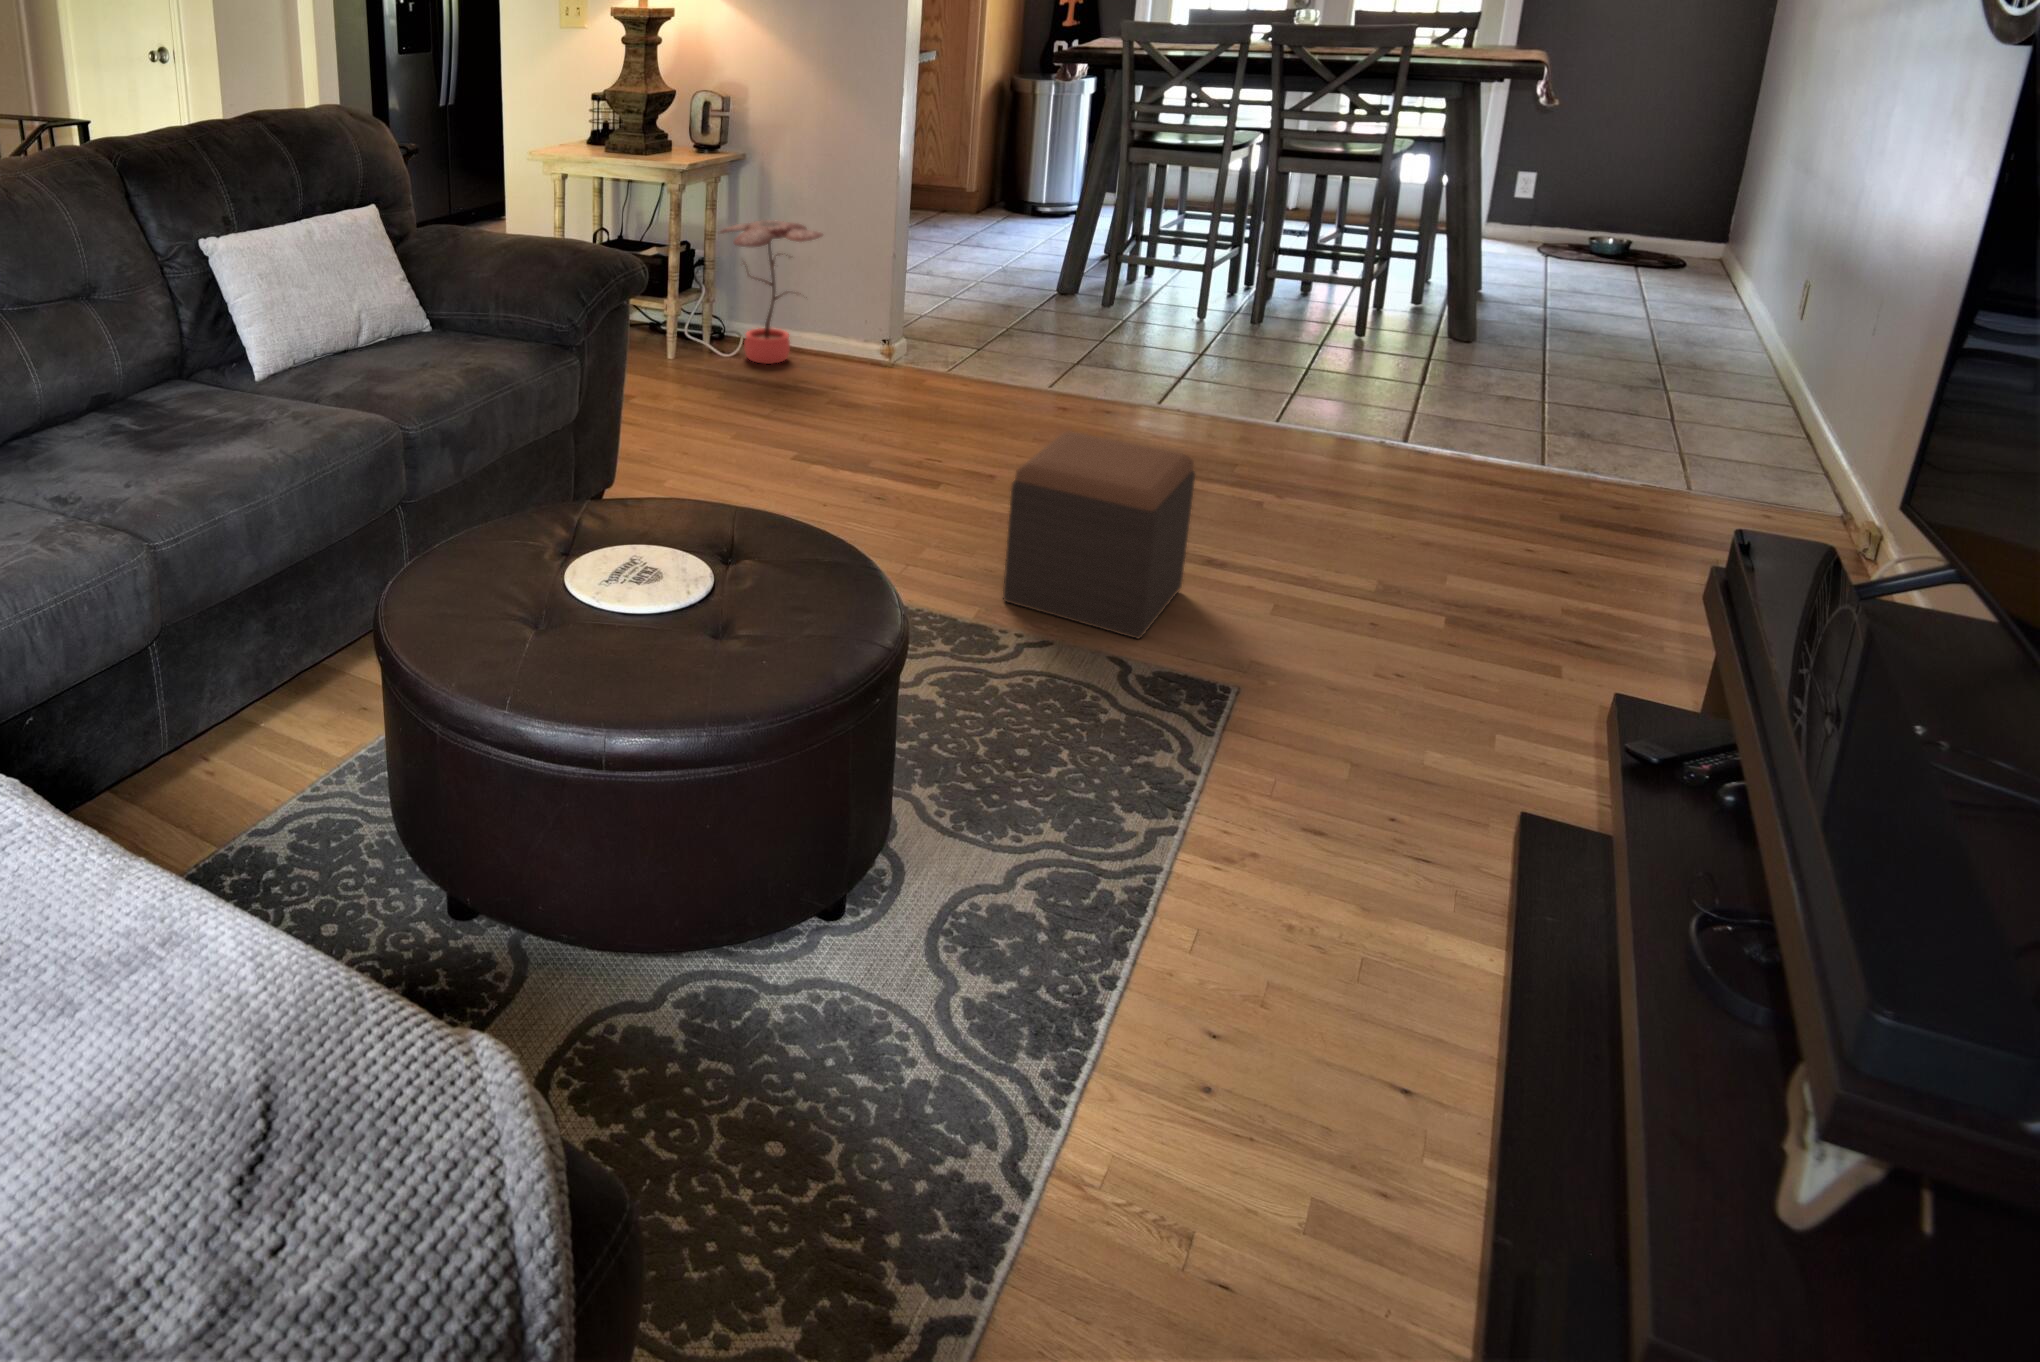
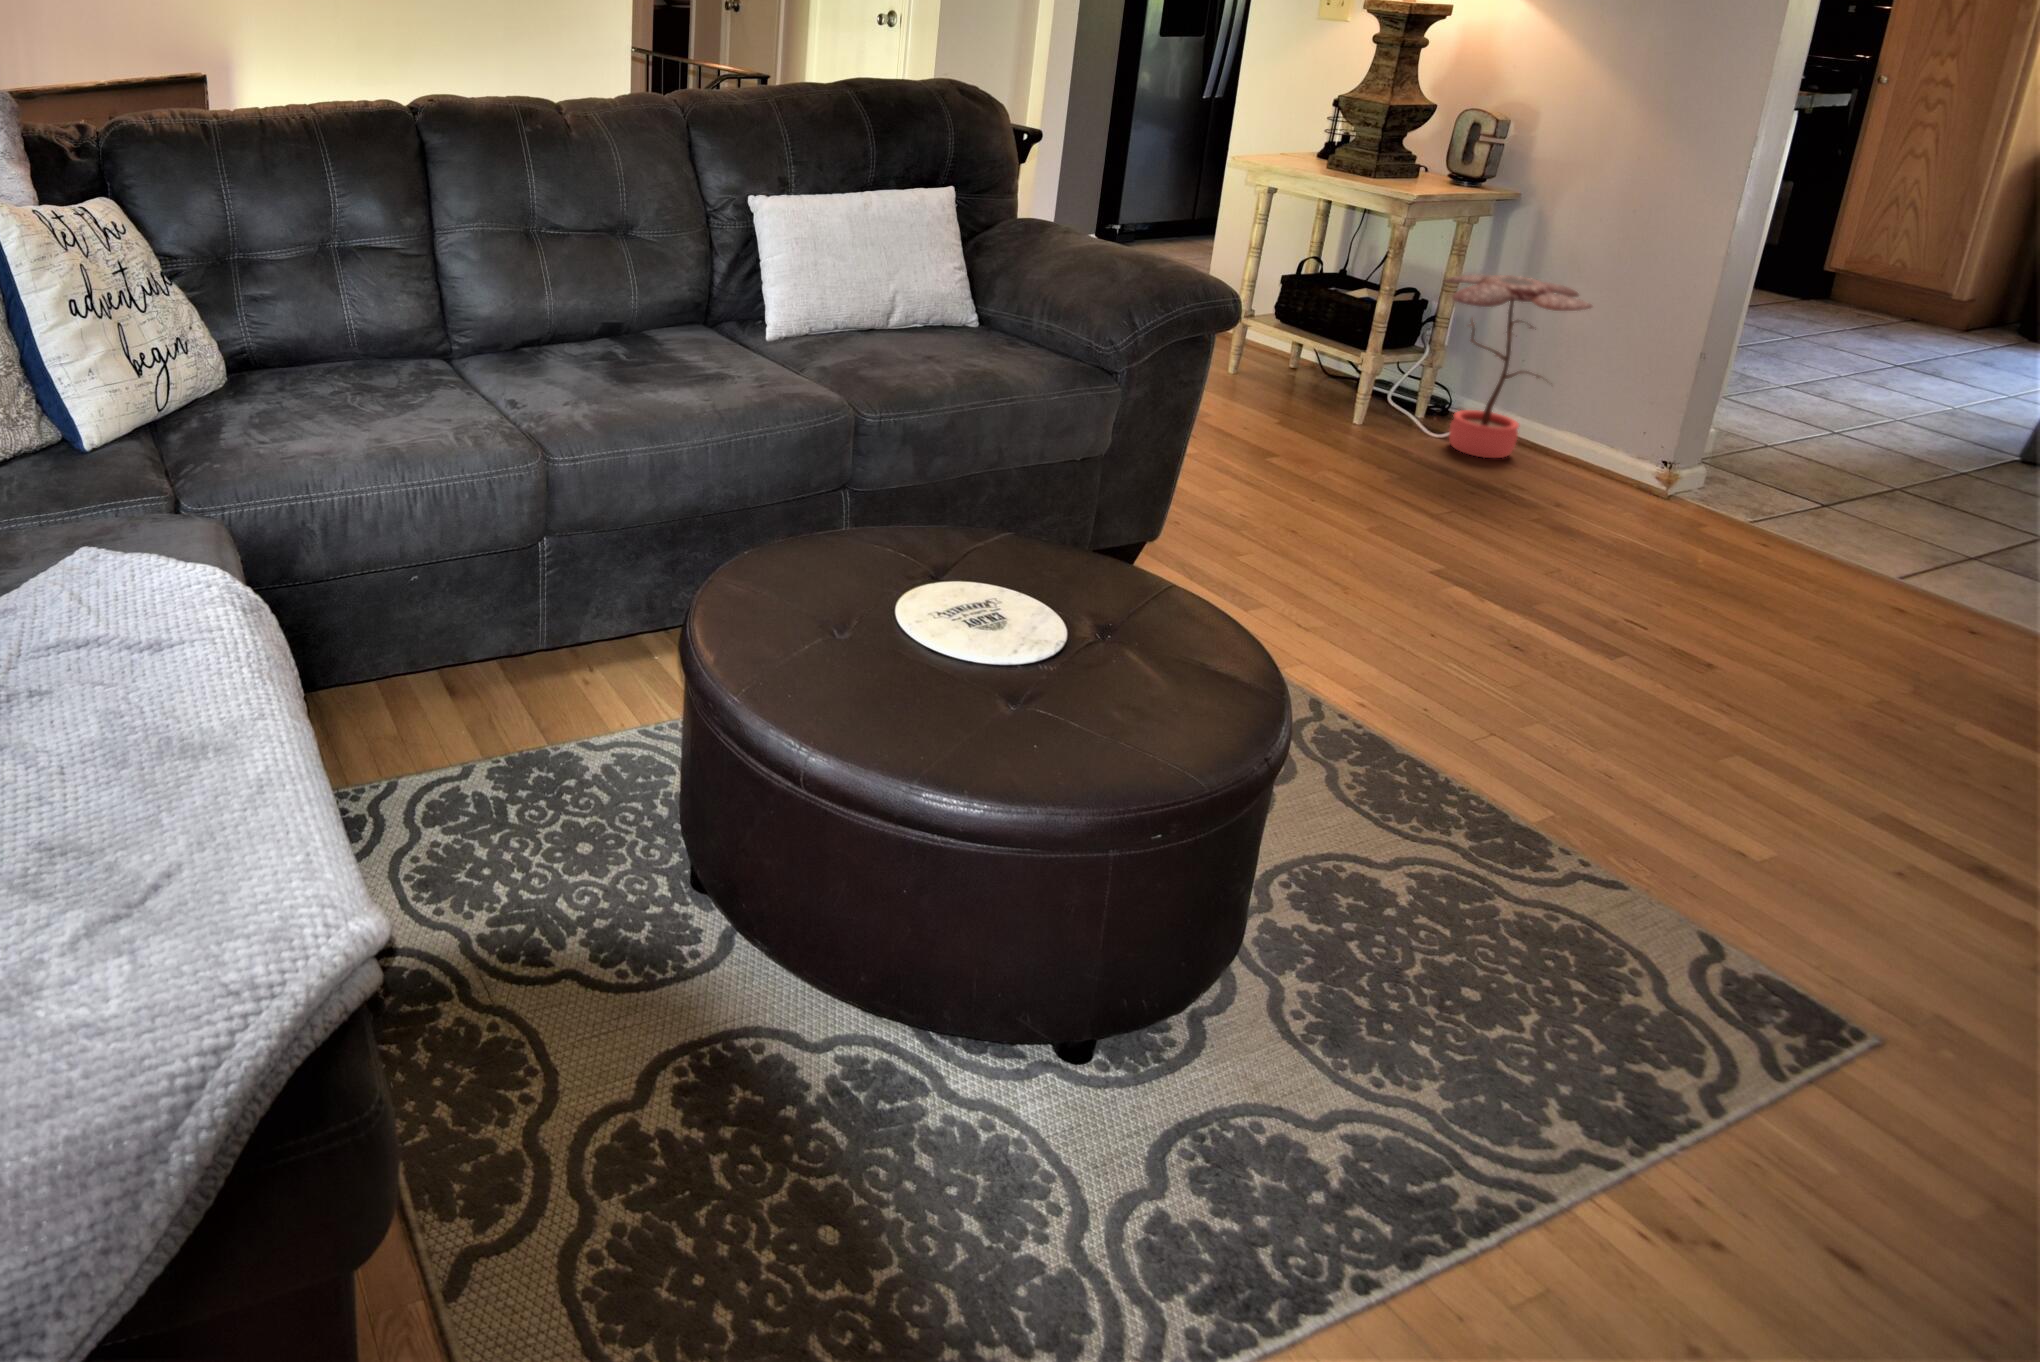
footstool: present [1003,432,1195,639] -> none [1595,630,1978,938]

